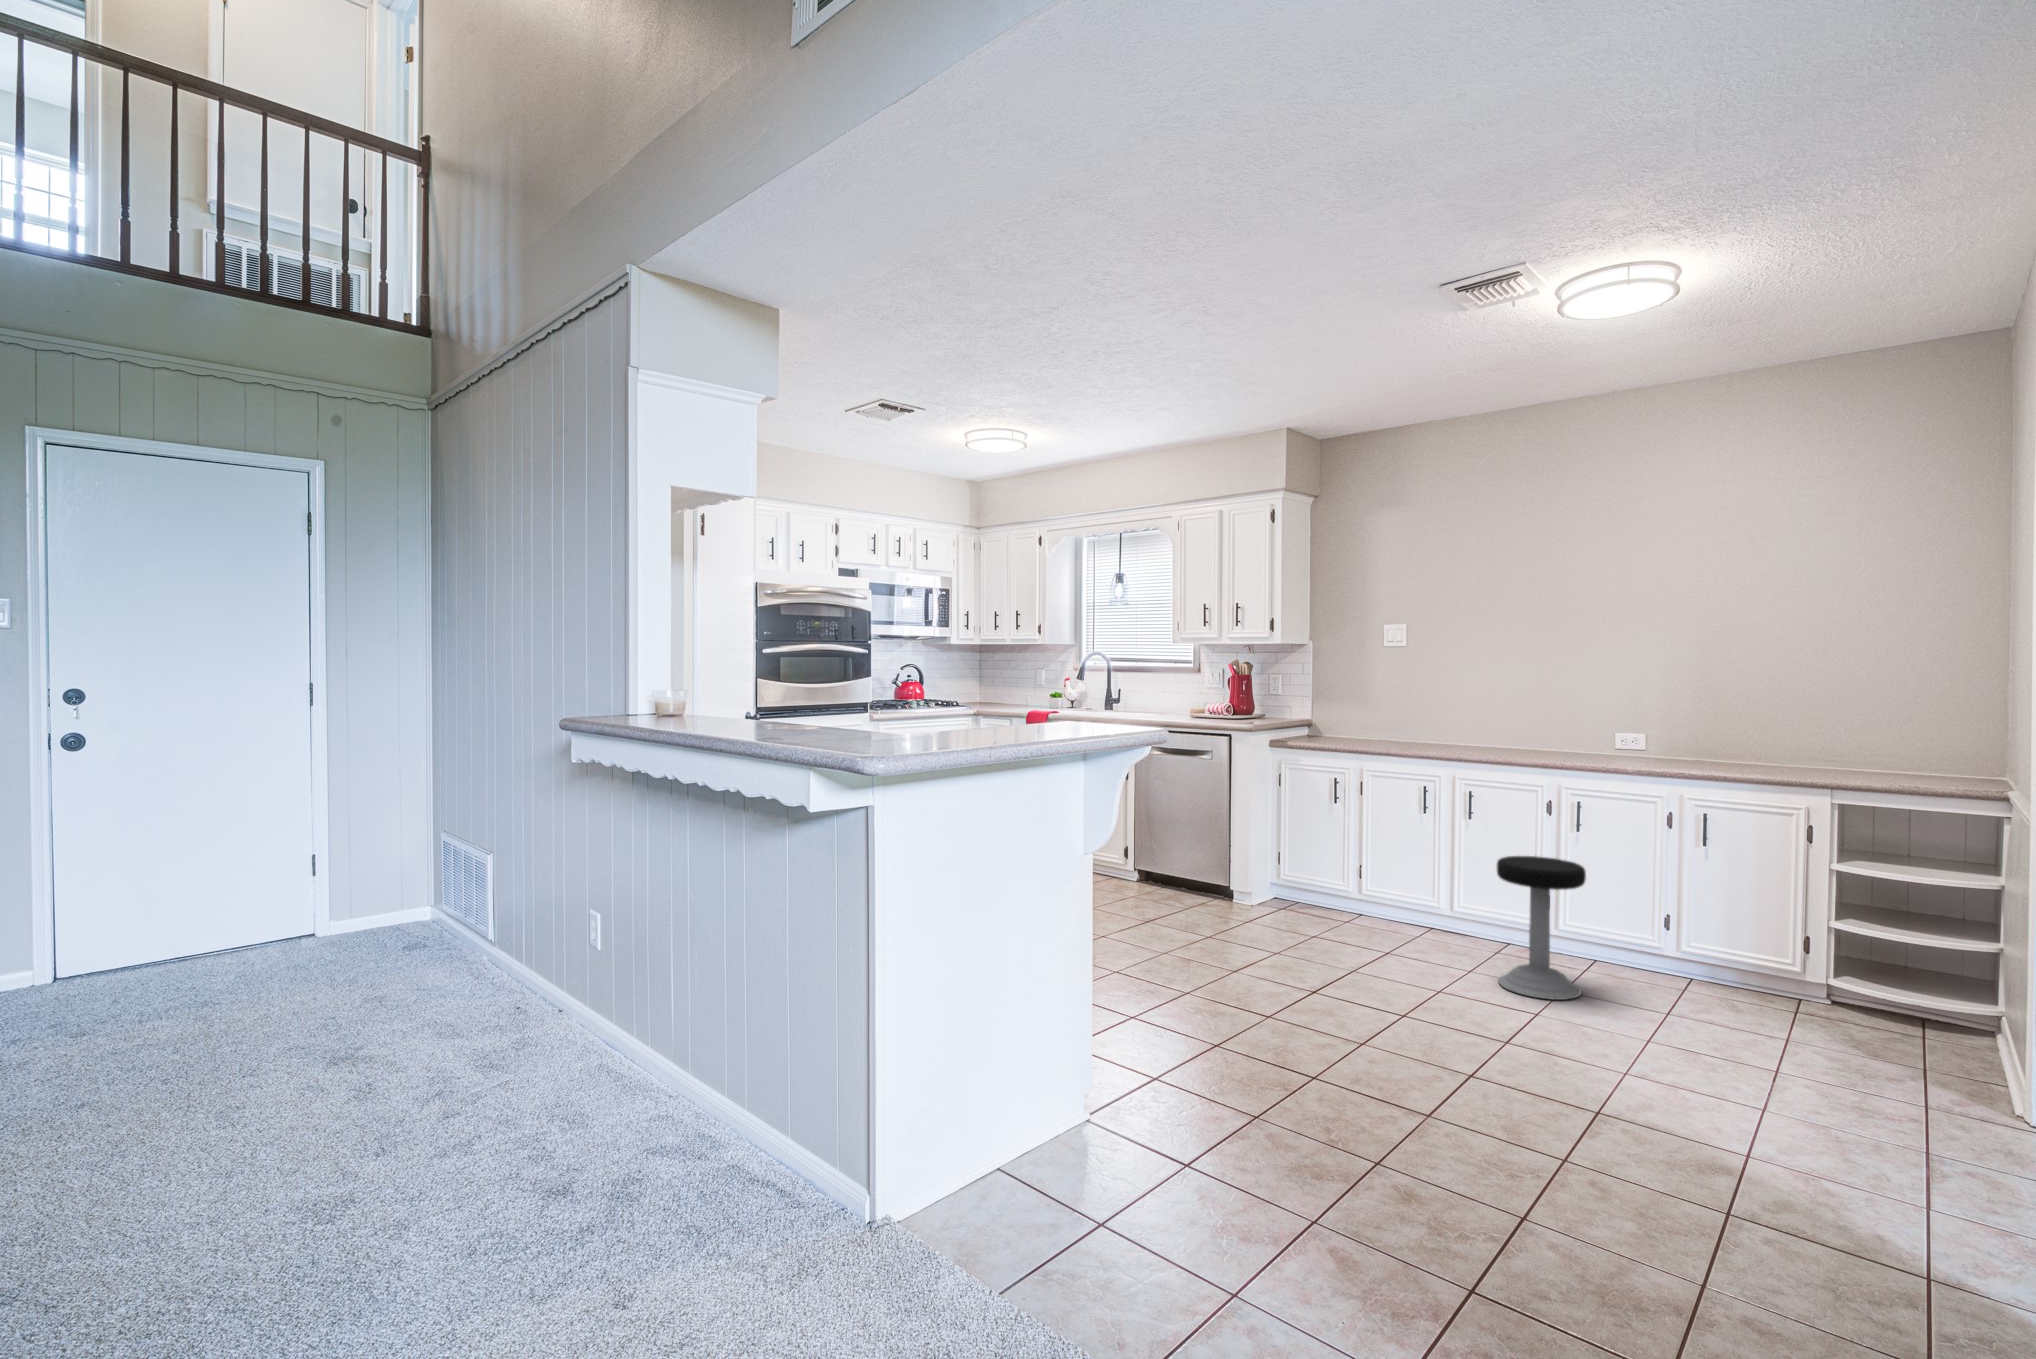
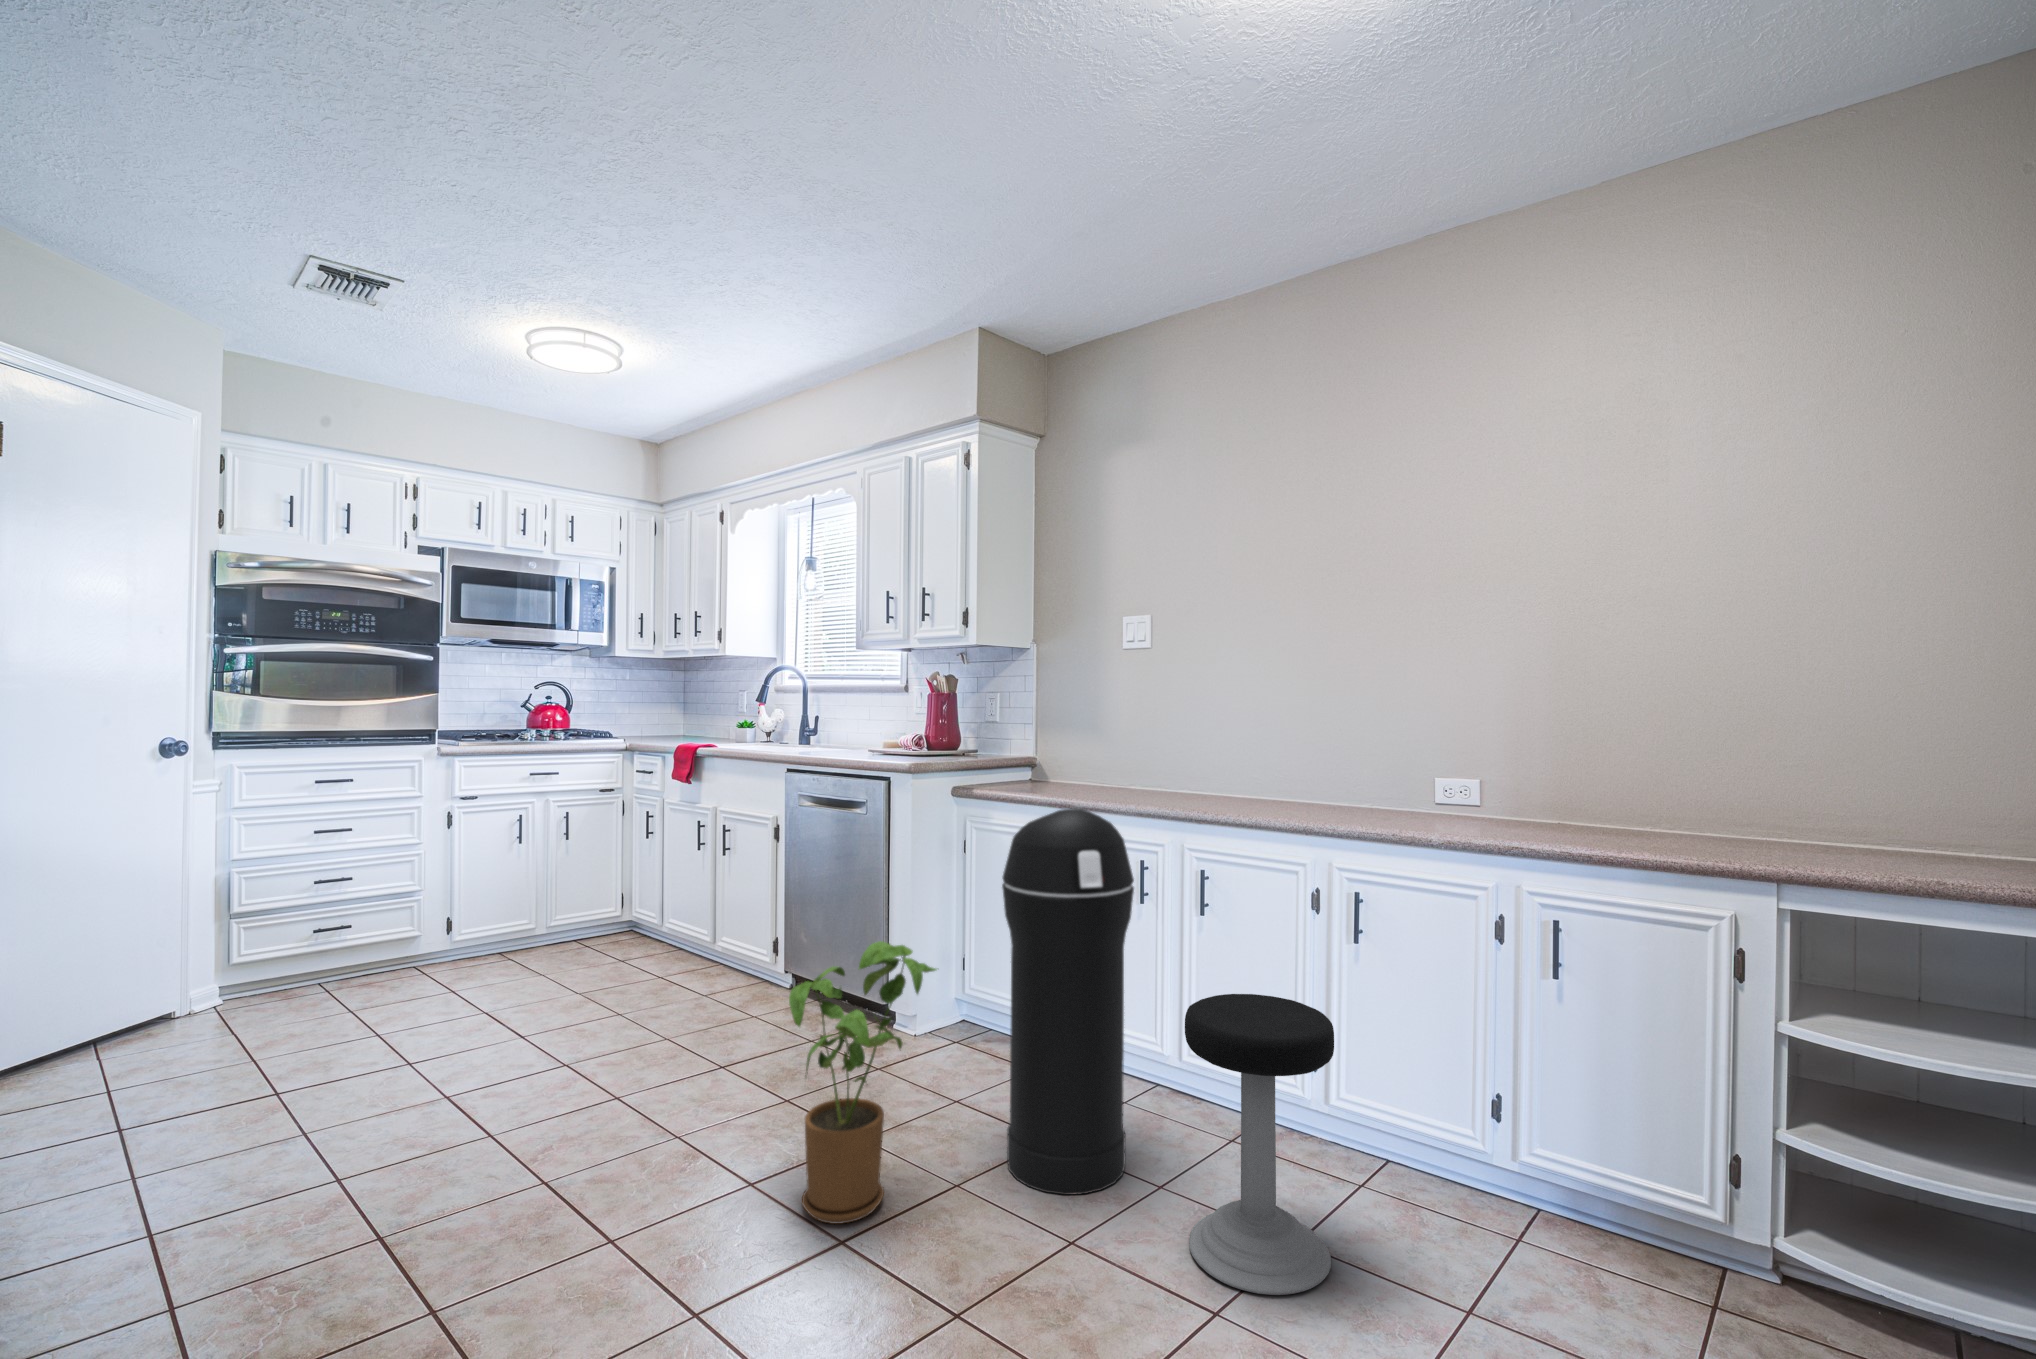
trash can: none [1366,753,1449,968] -> present [1002,809,1134,1195]
house plant: none [1258,827,1341,975] -> present [789,941,936,1224]

